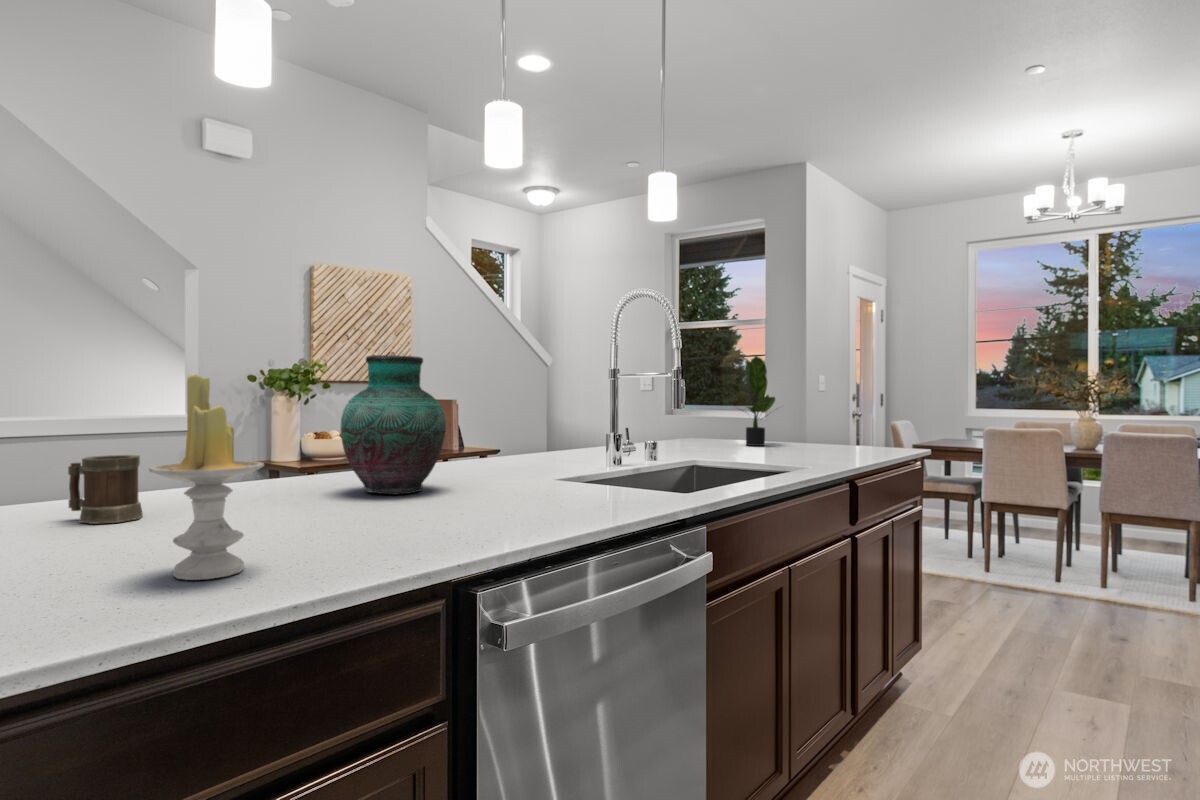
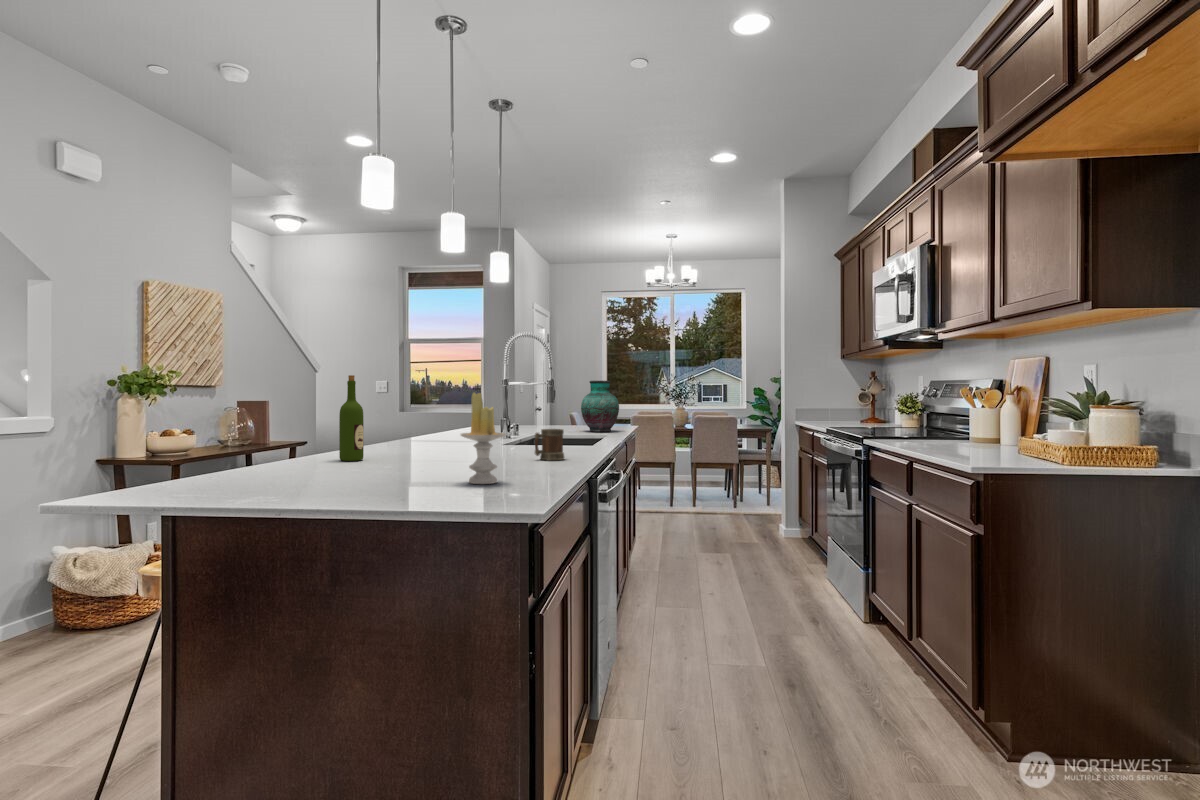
vase: present [341,355,446,494] -> present [581,381,619,432]
wine bottle: none [268,356,307,491] -> present [339,375,364,461]
potted plant: present [745,356,775,446] -> none [523,372,554,429]
mug: present [68,455,143,524] -> present [535,429,565,460]

